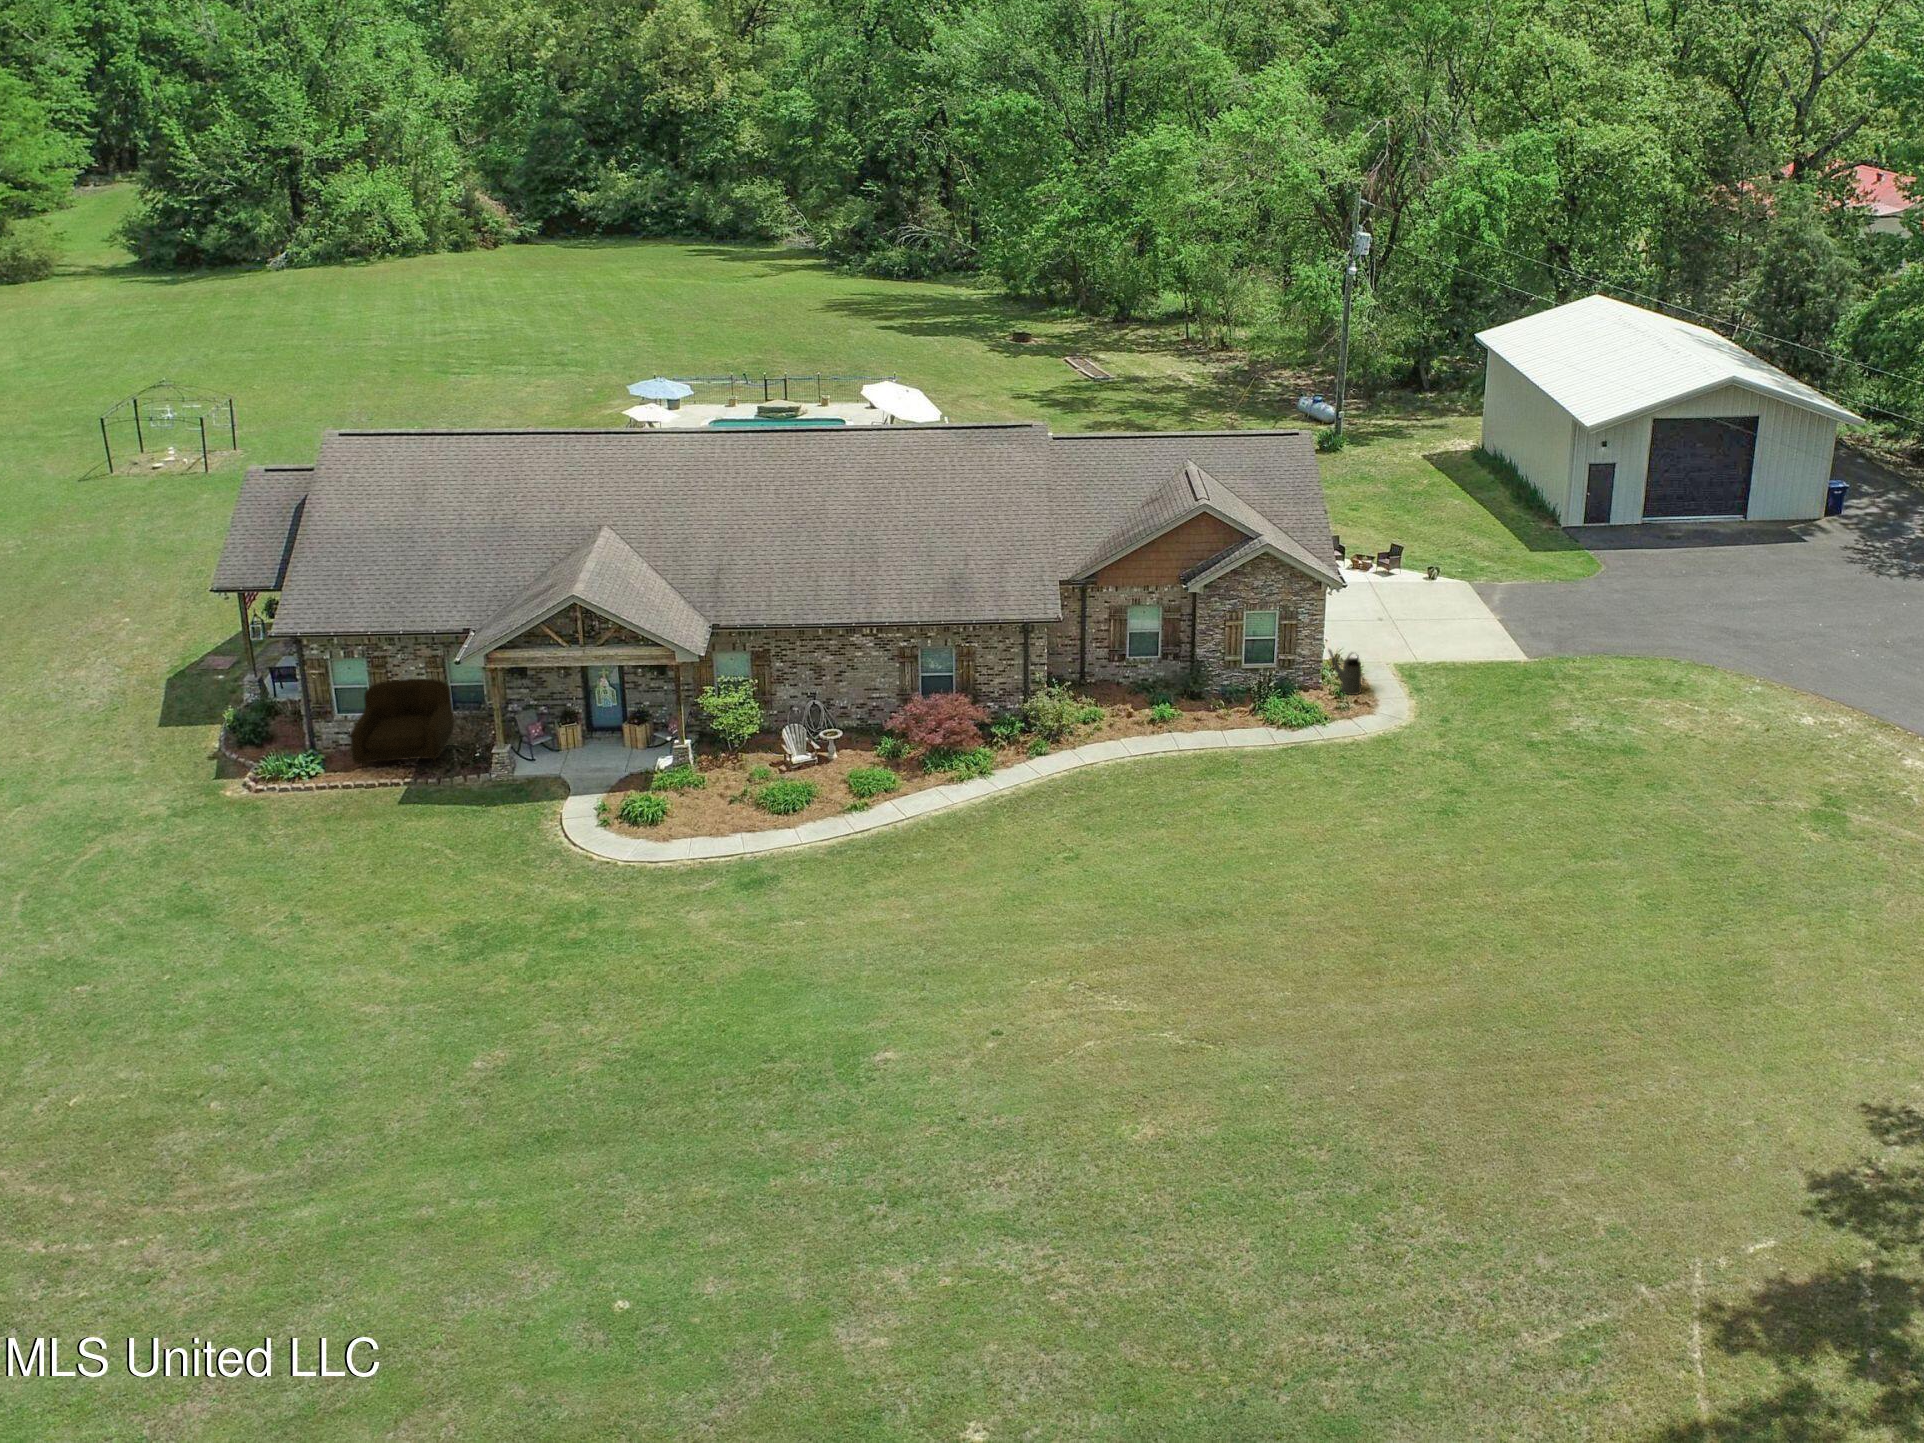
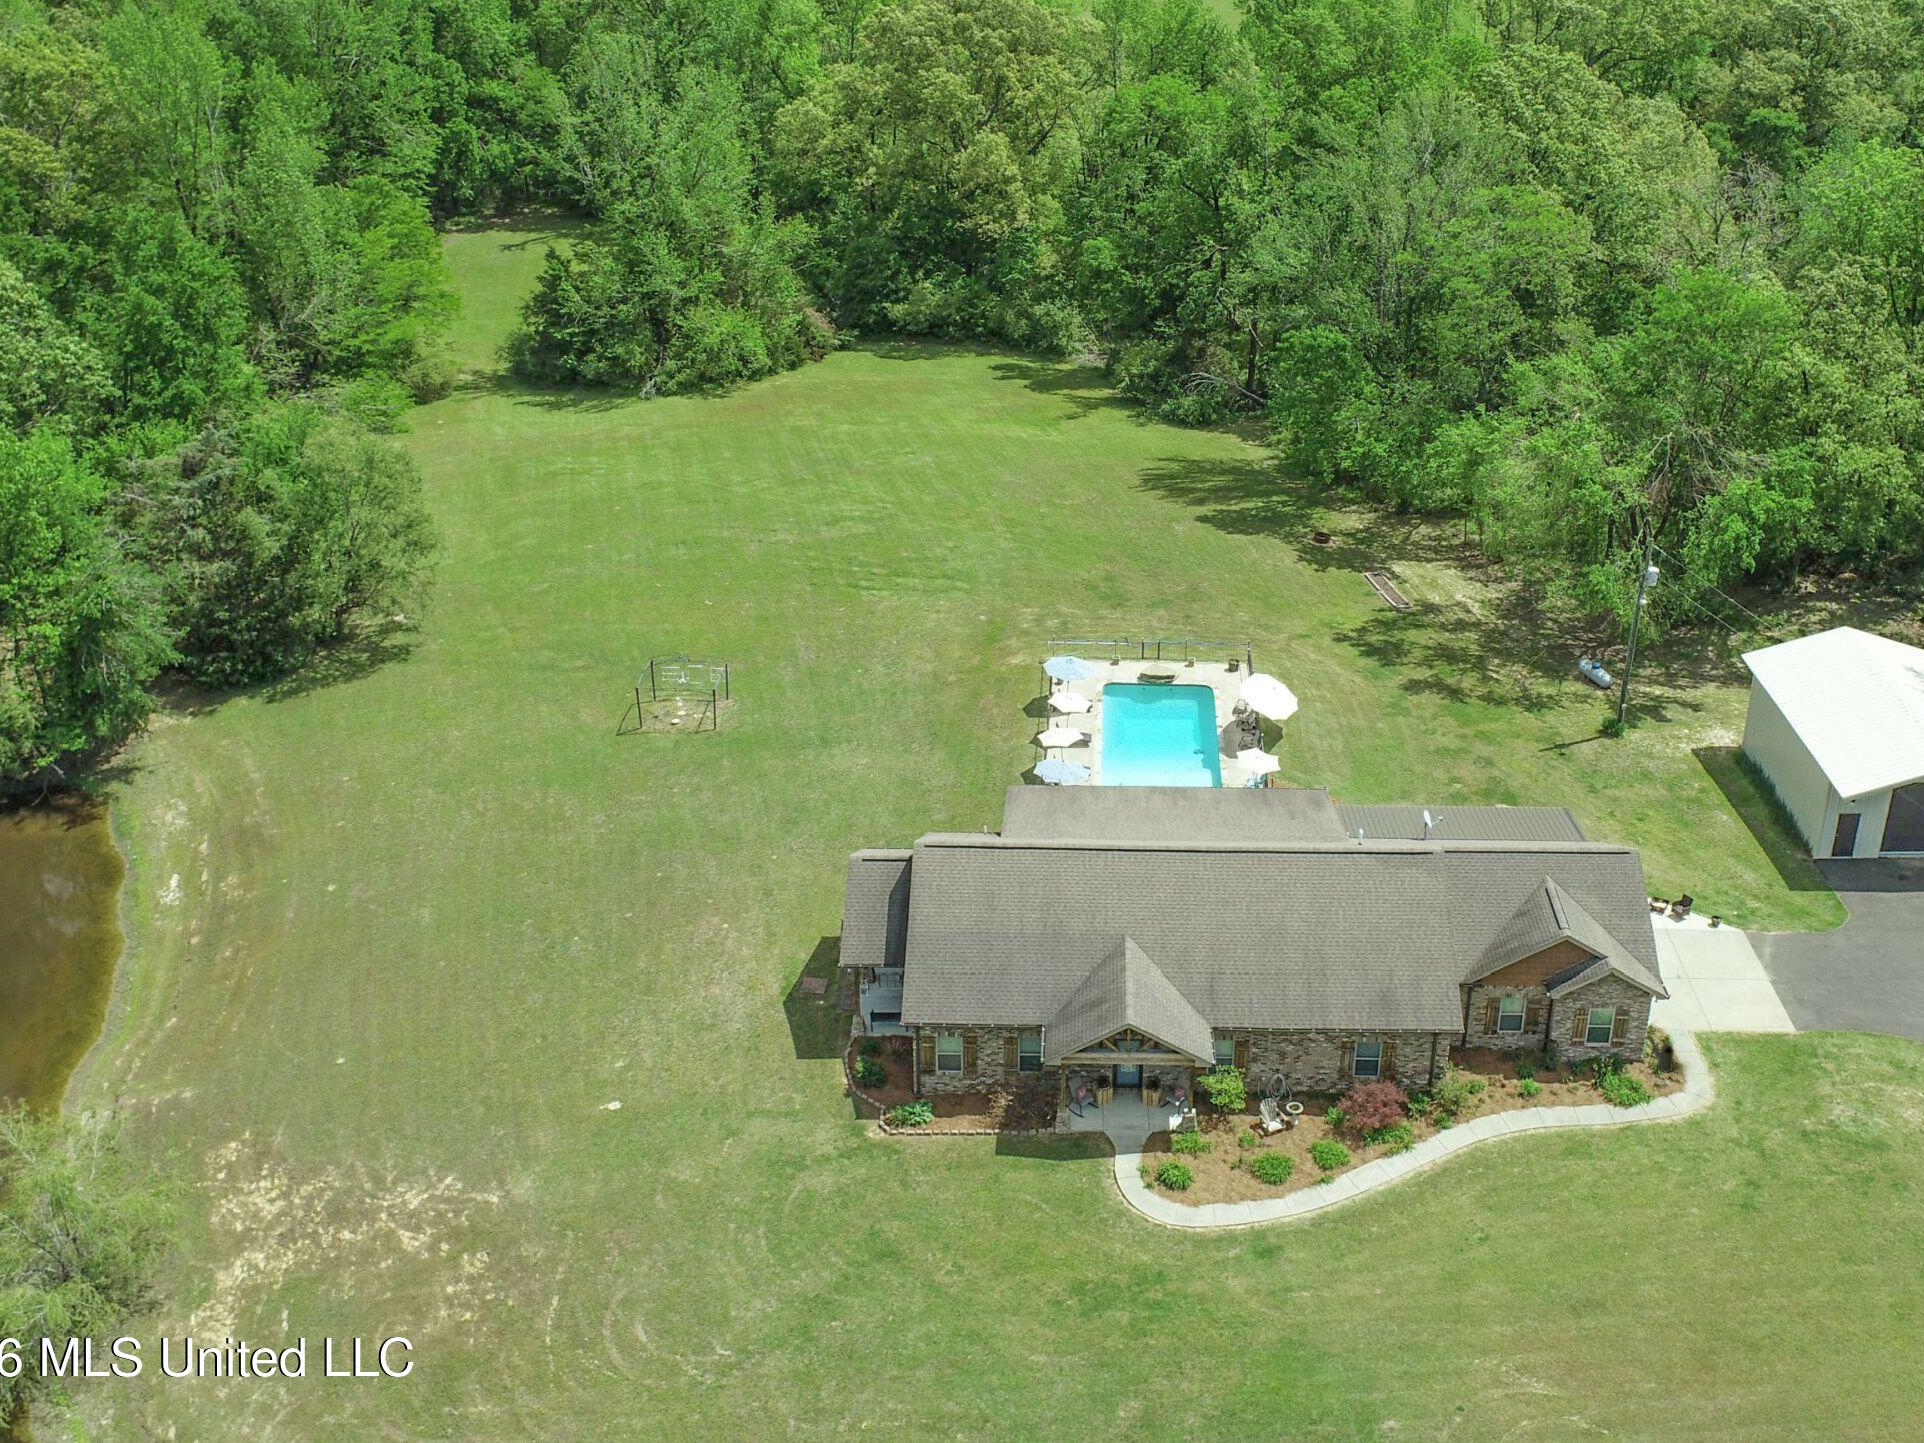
armchair: present [350,679,455,769] -> none [961,1051,1021,1123]

